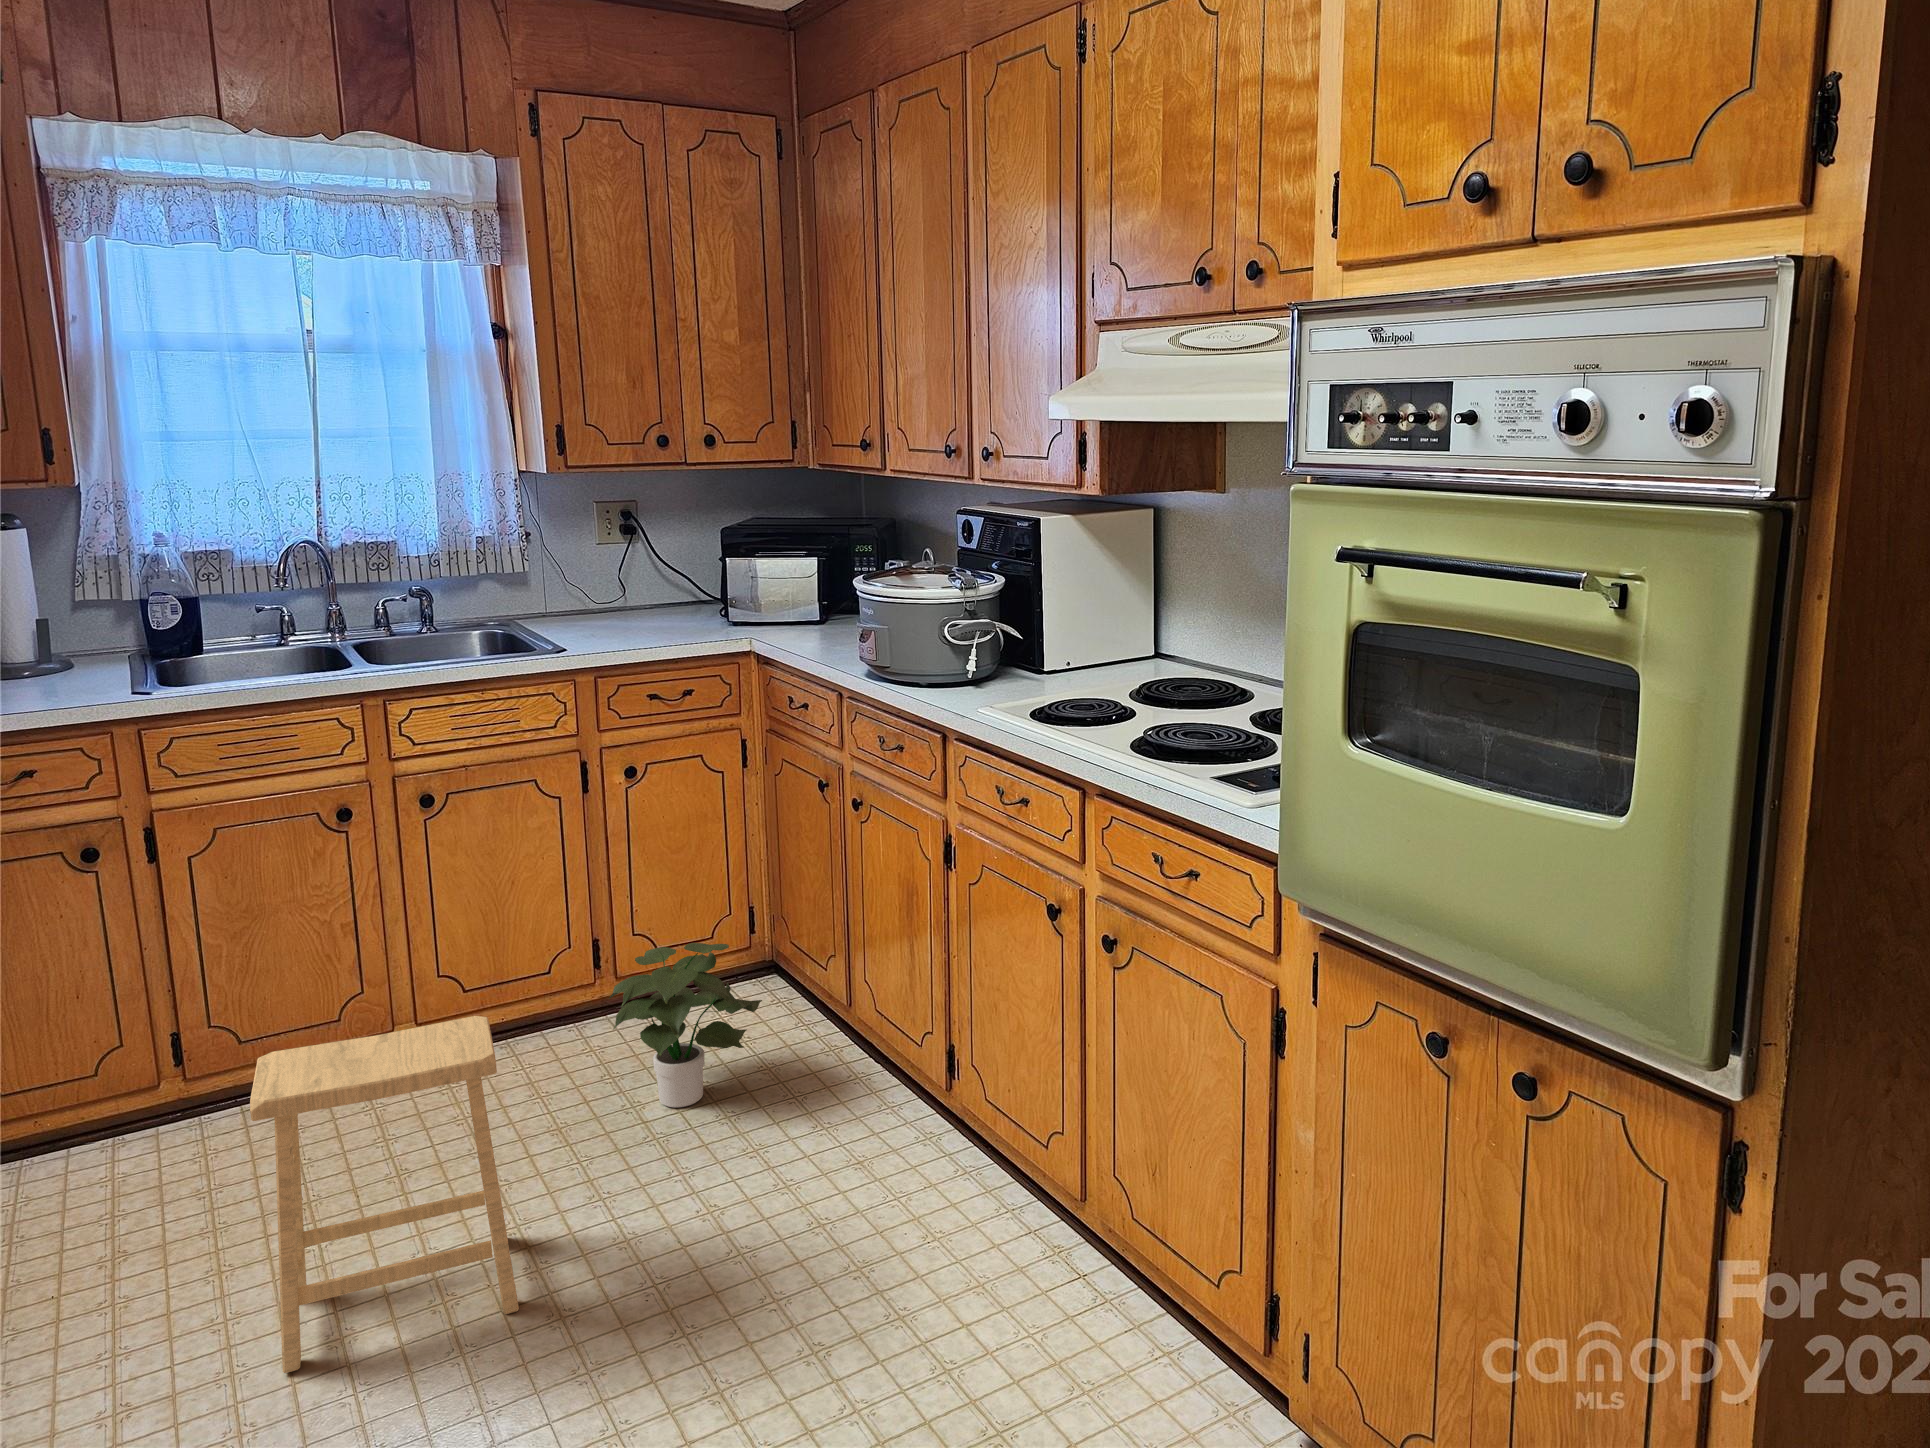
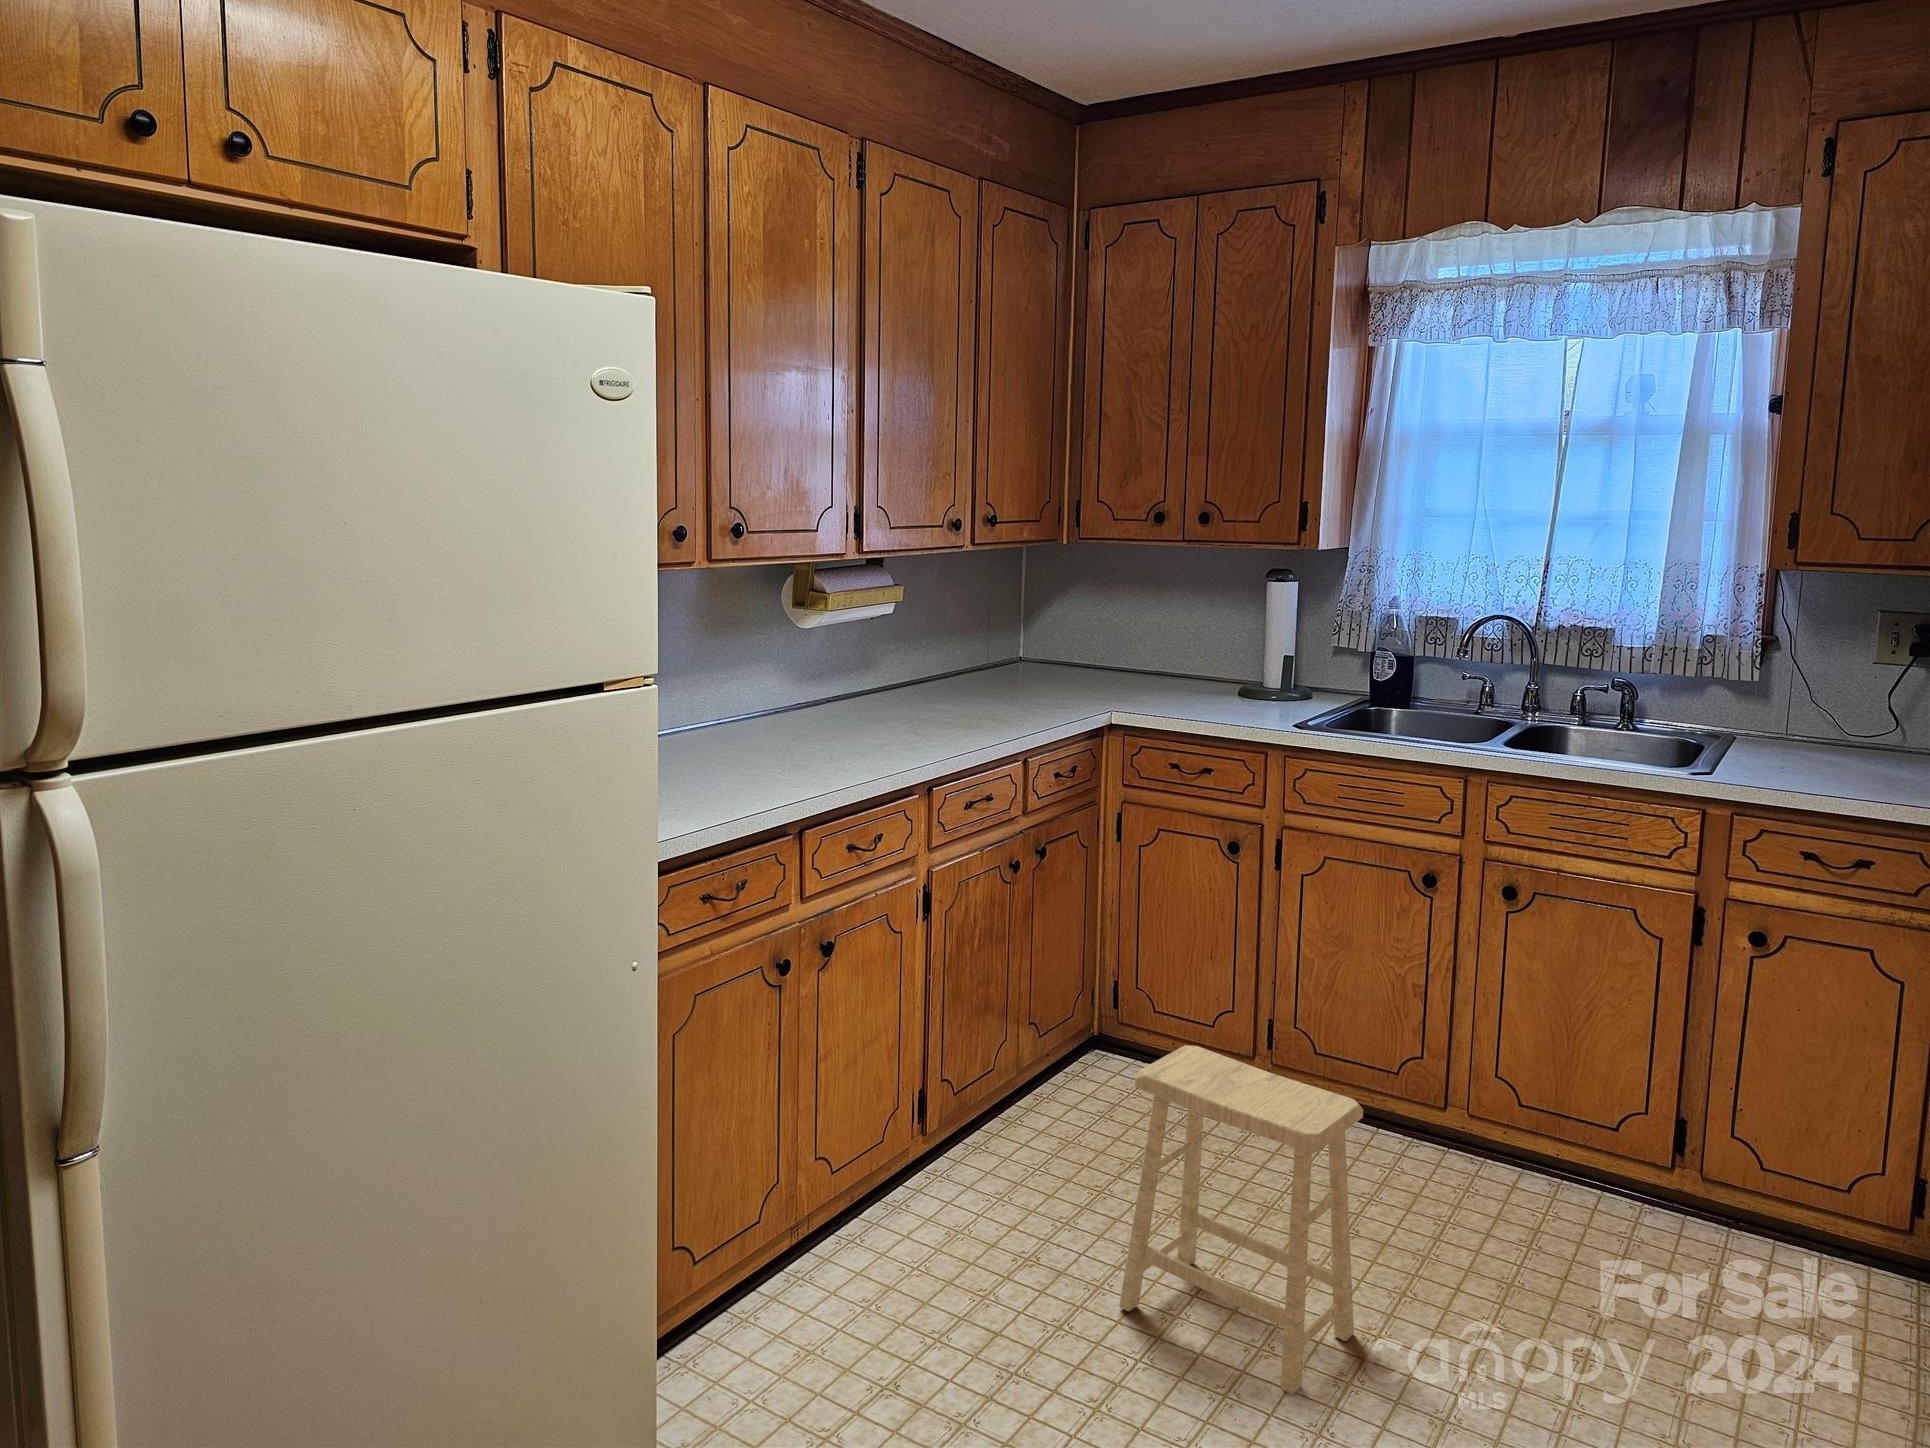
potted plant: present [609,943,762,1107] -> none [1582,1147,1787,1349]

